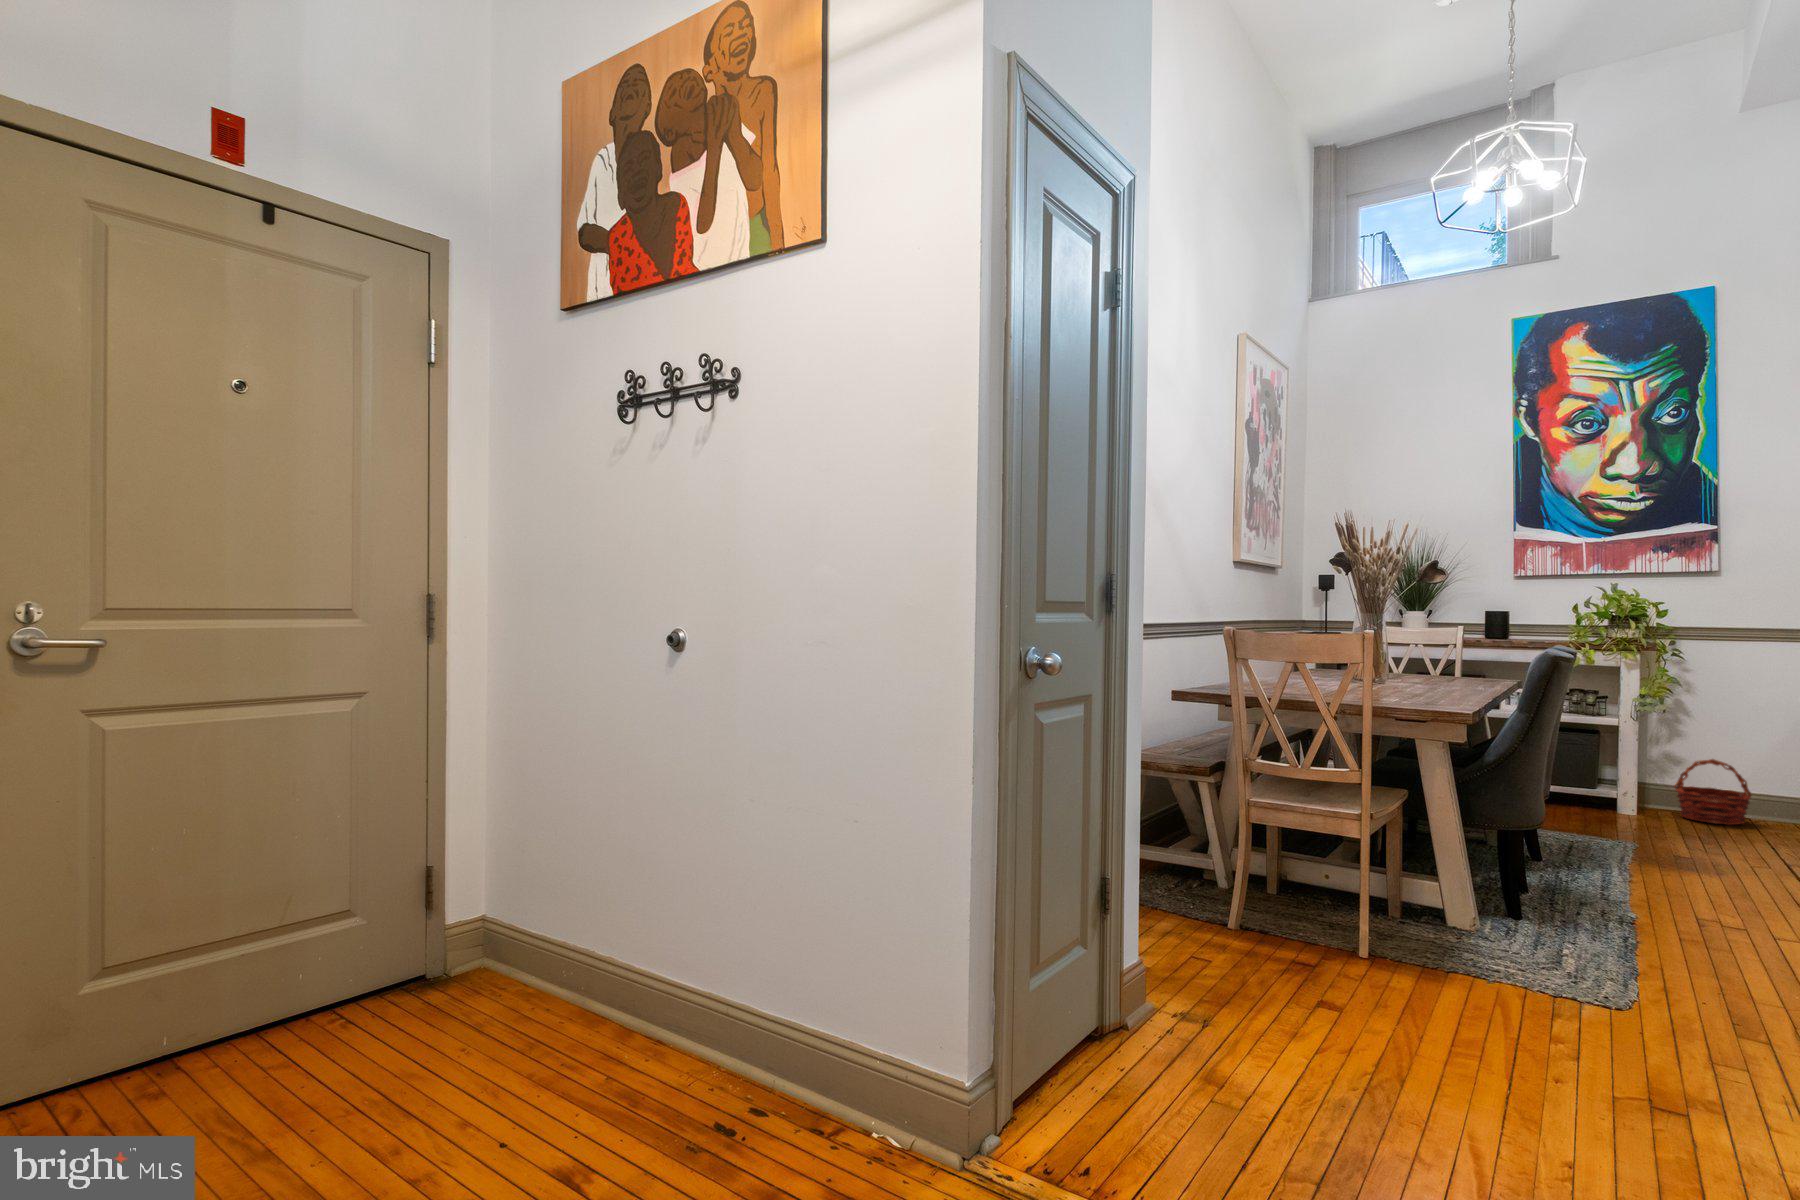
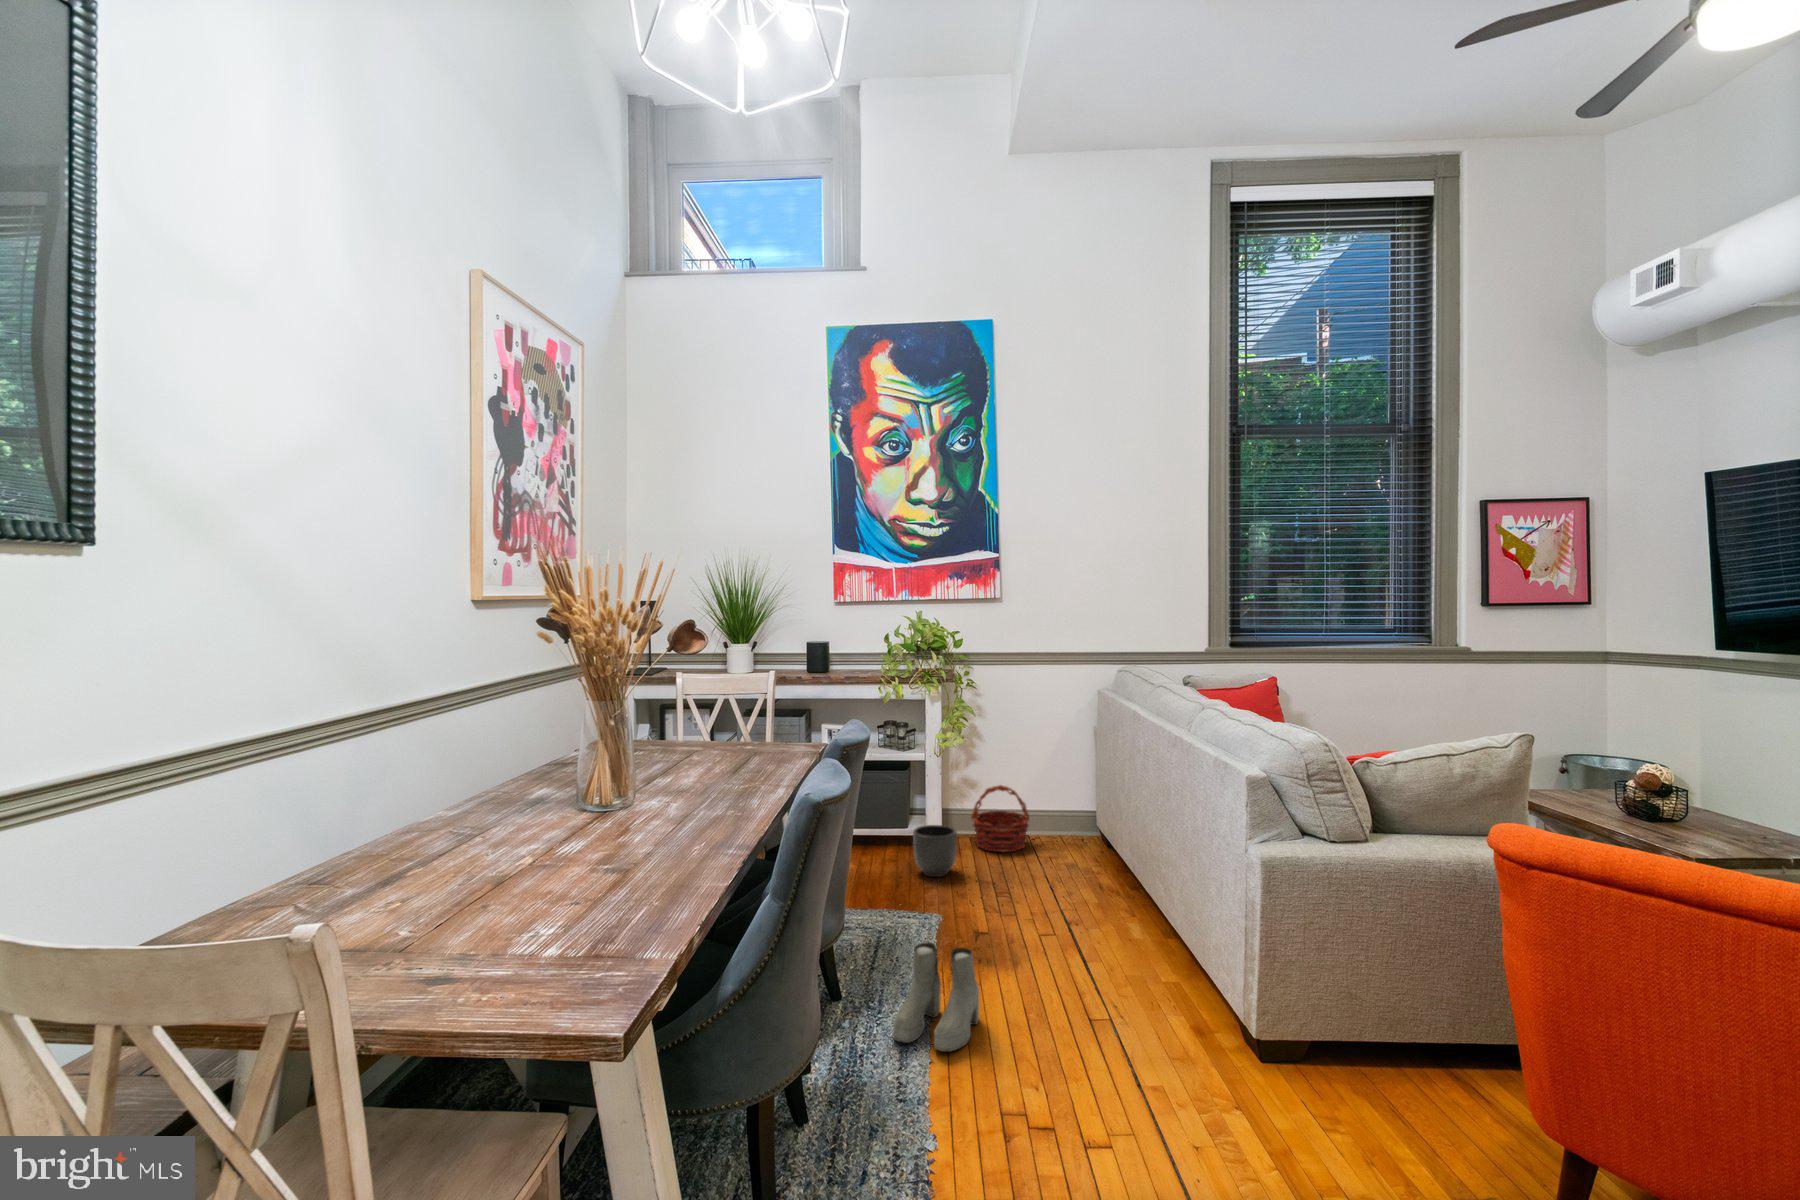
planter: none [1605,782,1657,827] -> present [913,825,957,877]
boots: none [1596,827,1681,899] -> present [893,942,980,1052]

